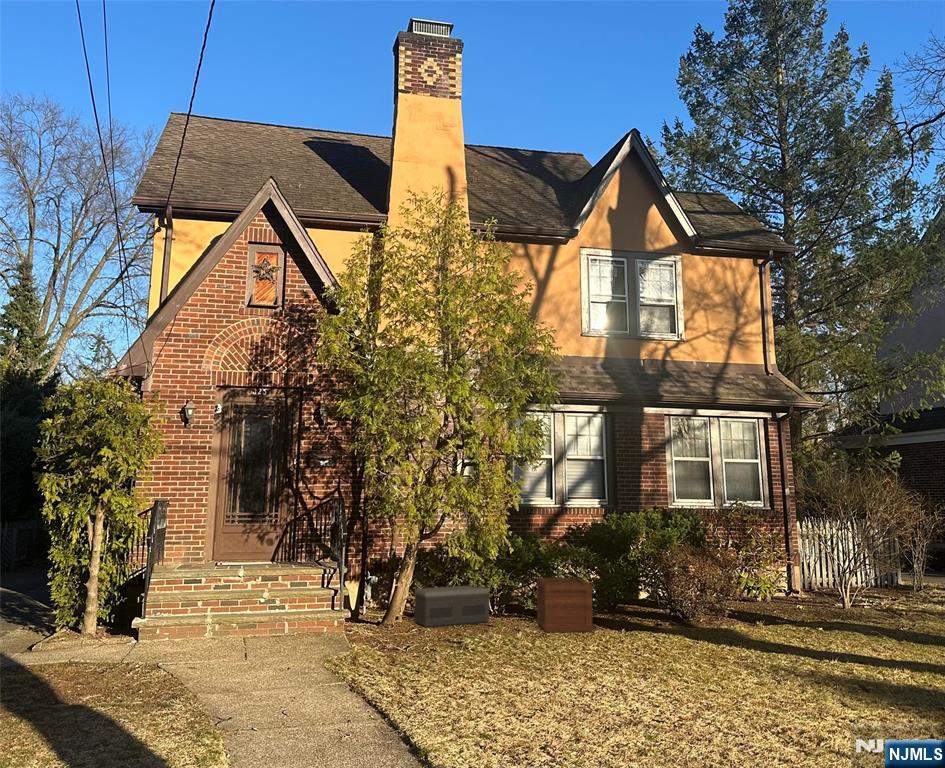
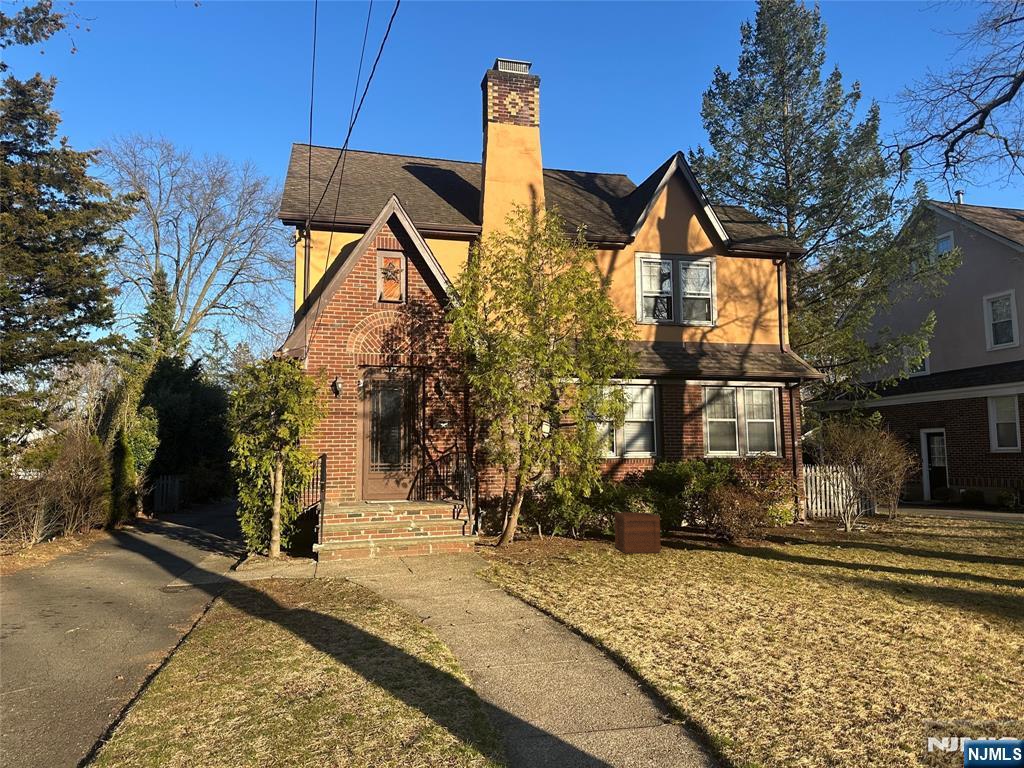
storage bench: present [414,585,489,627] -> none [520,519,577,551]

